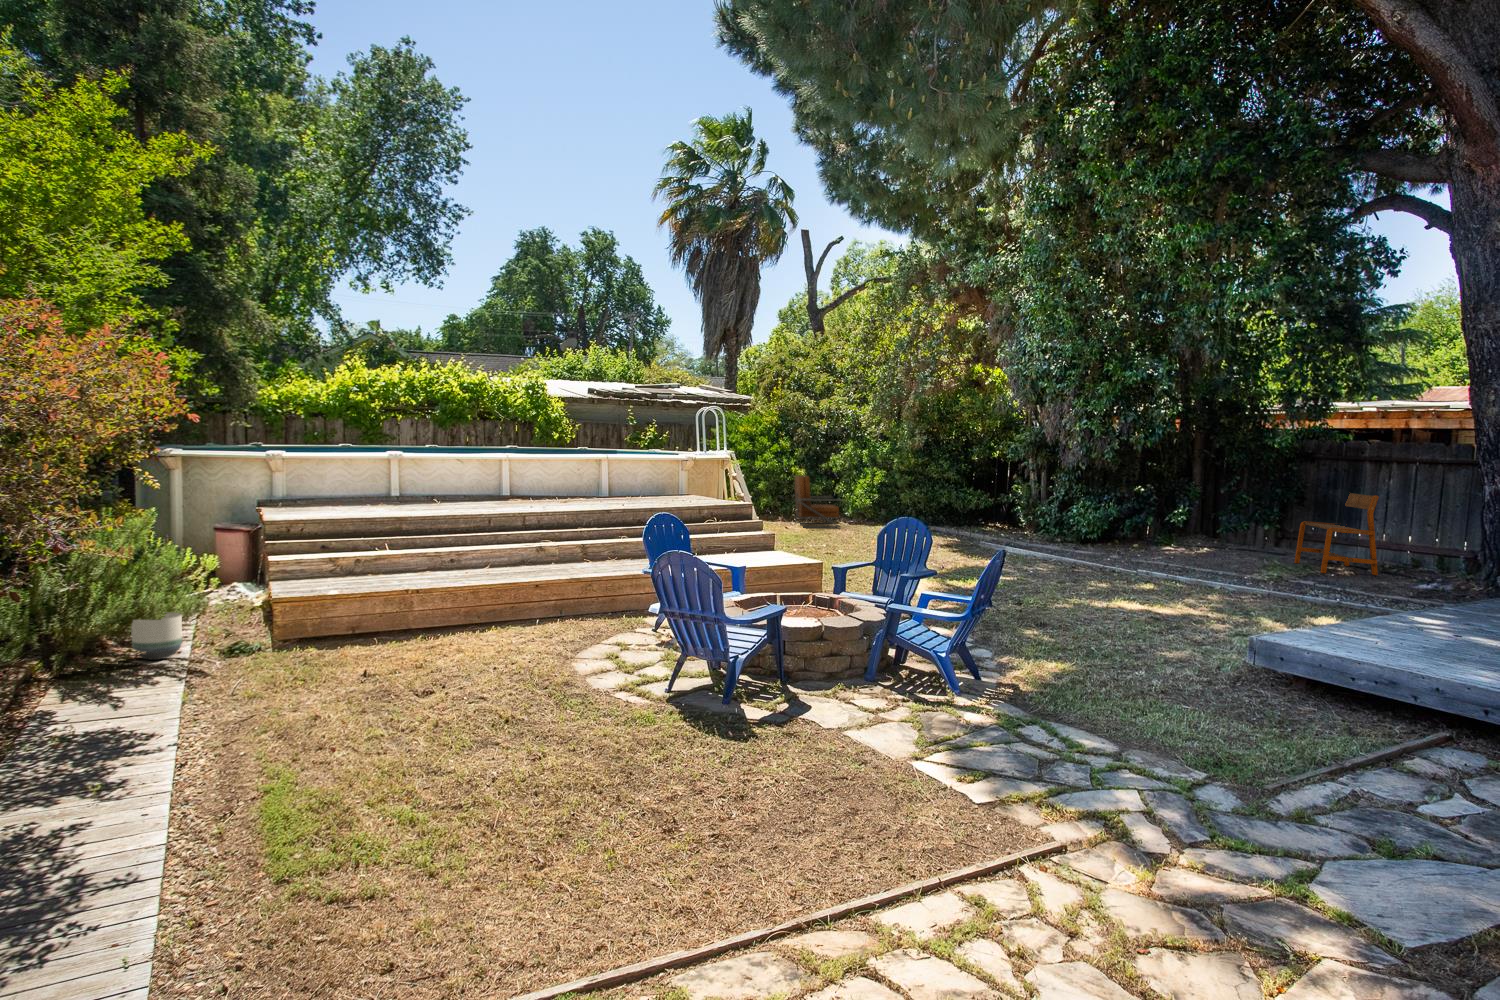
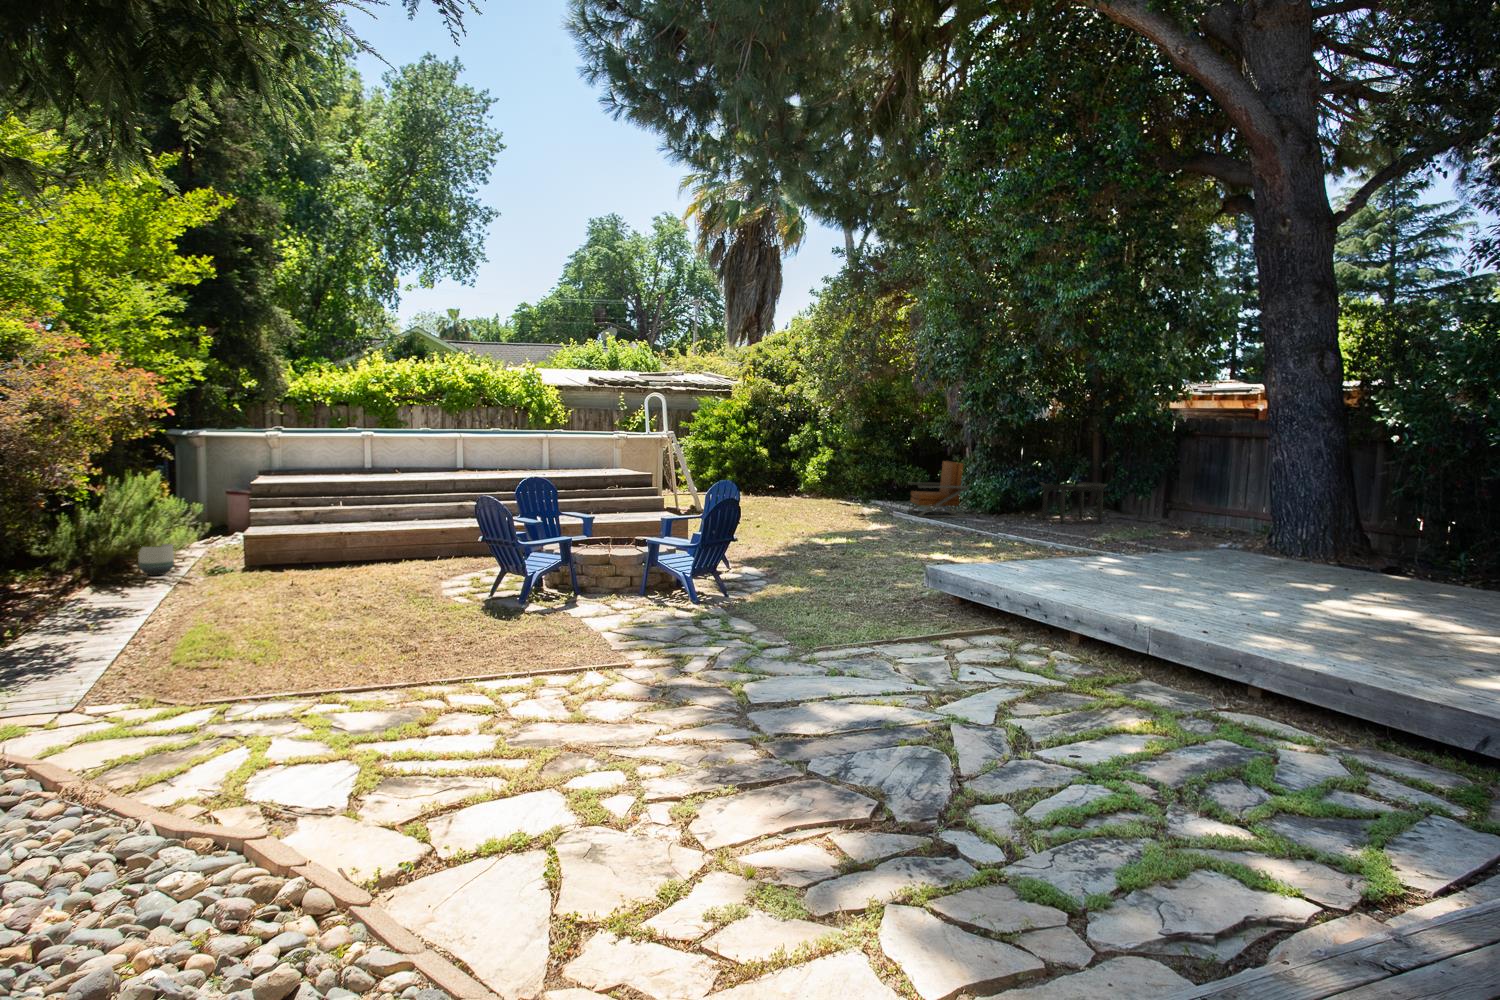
lounge chair: present [792,476,841,528] -> present [908,461,968,518]
bench: present [1294,493,1379,575] -> none [1162,465,1217,538]
round table: none [1143,509,1224,556] -> present [1040,482,1107,523]

